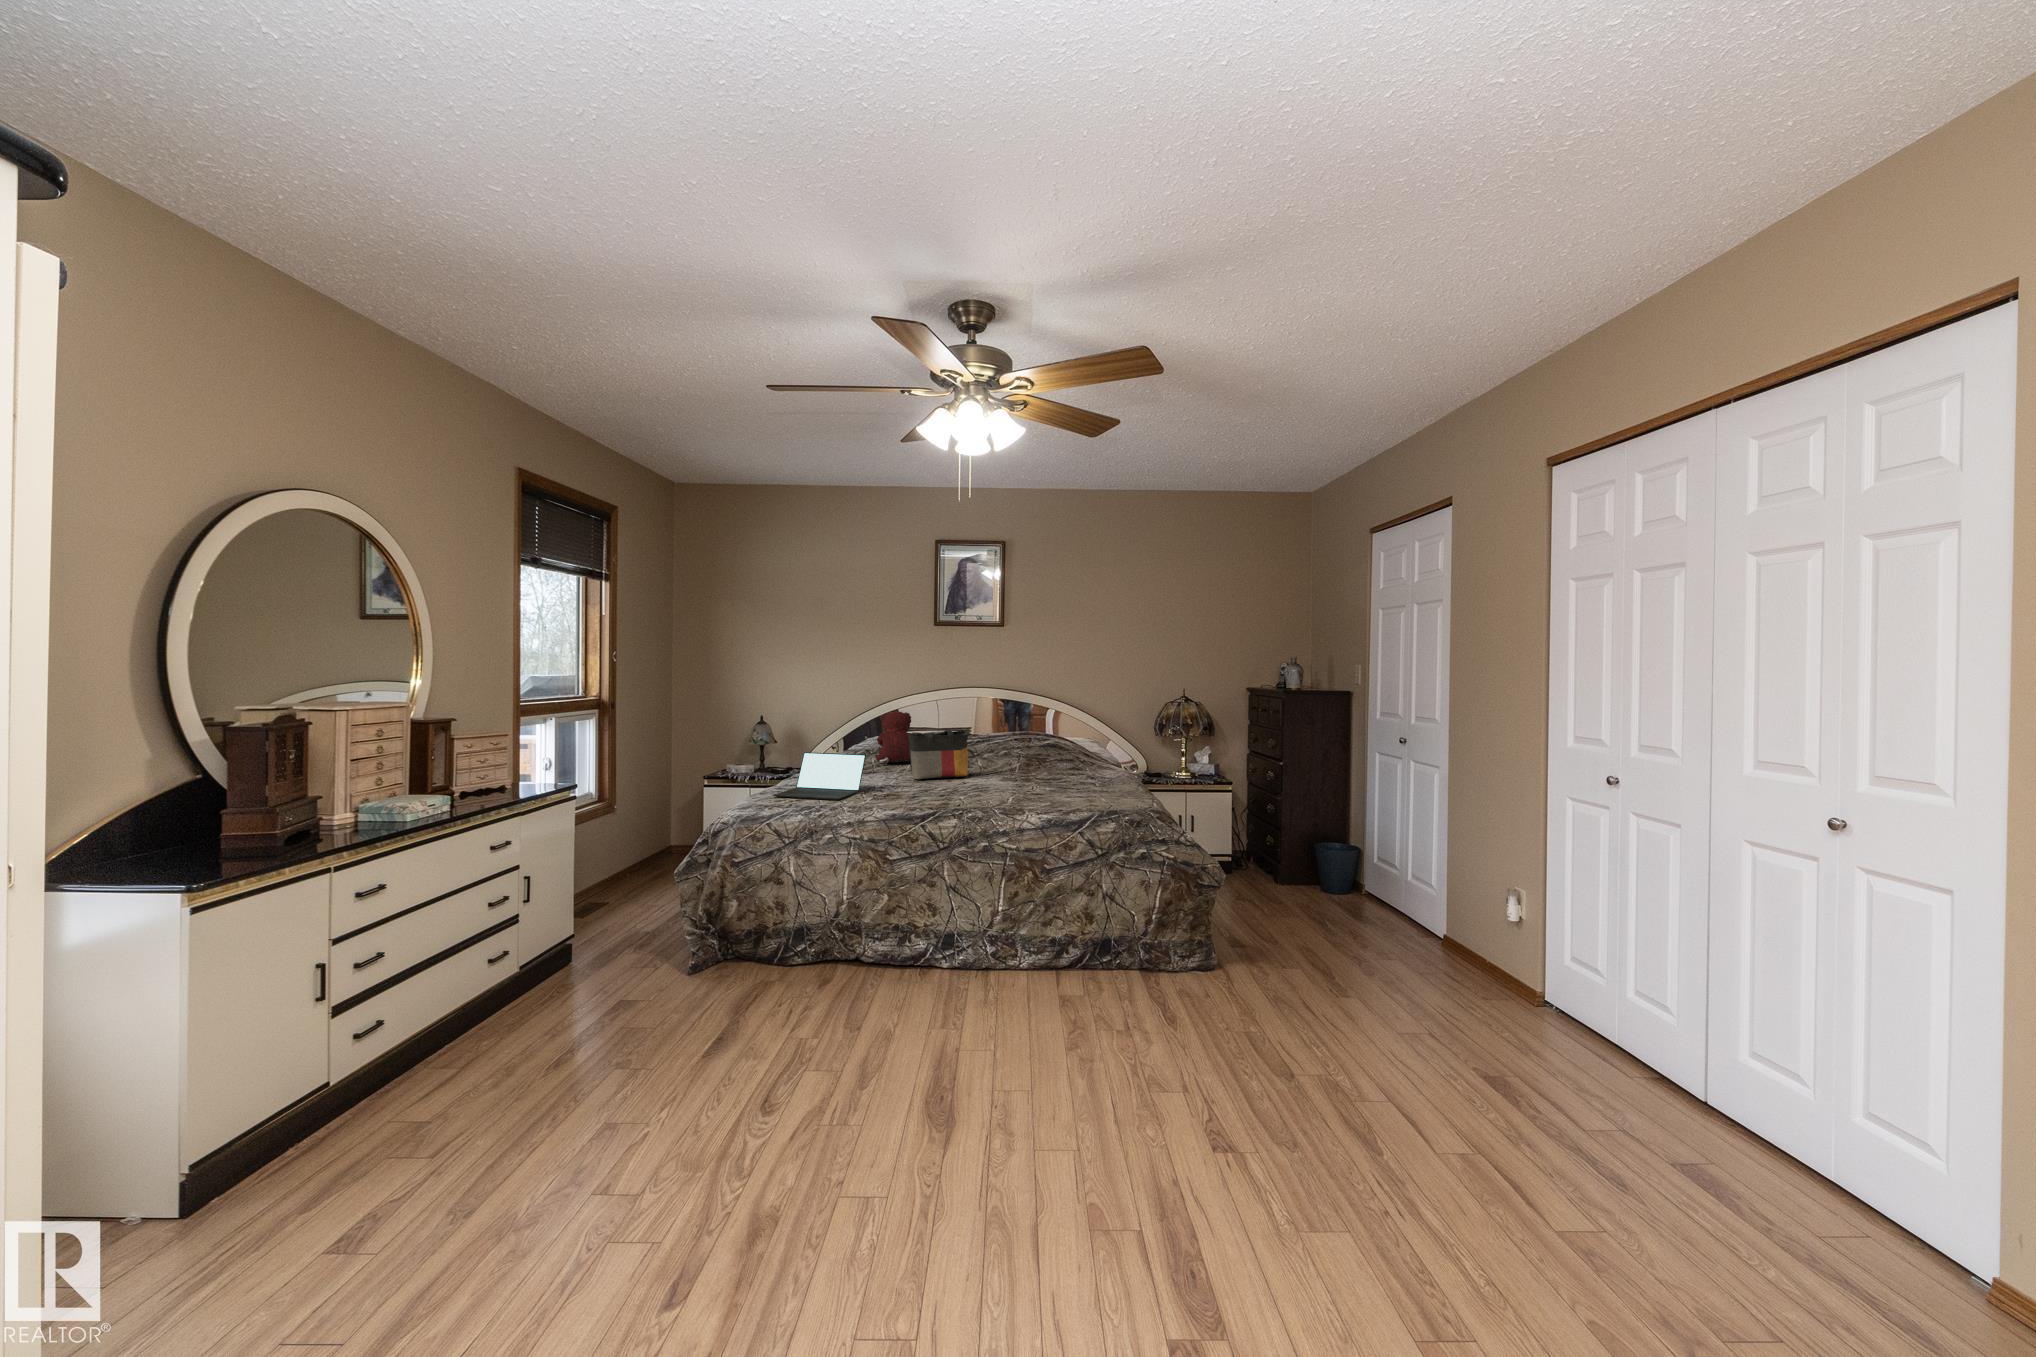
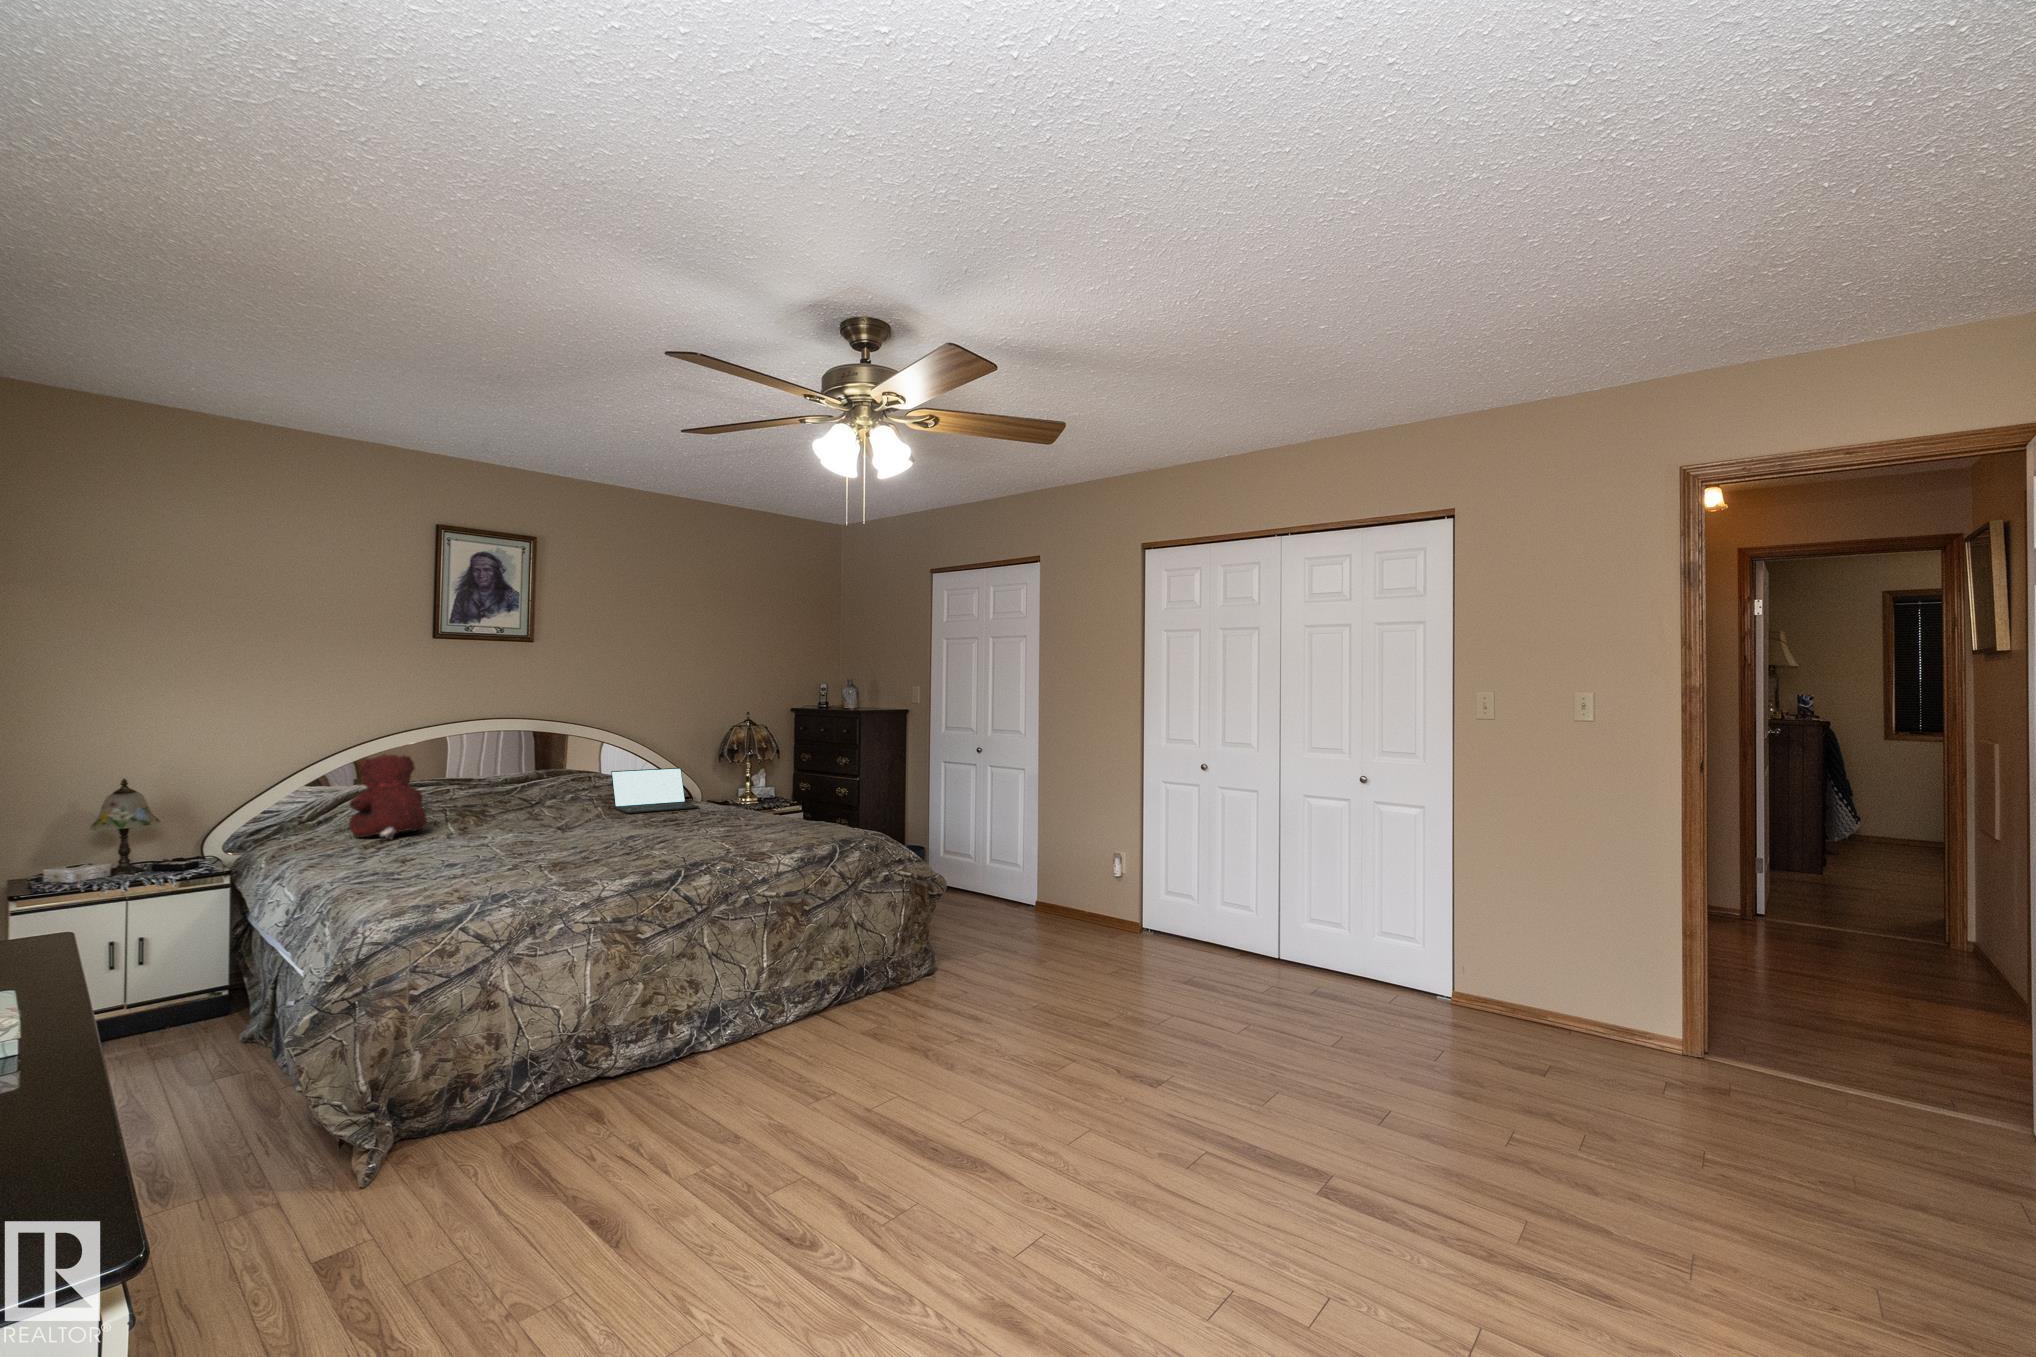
tote bag: present [909,730,971,779] -> none [502,772,584,846]
laptop: present [773,752,866,800] -> present [611,768,699,813]

